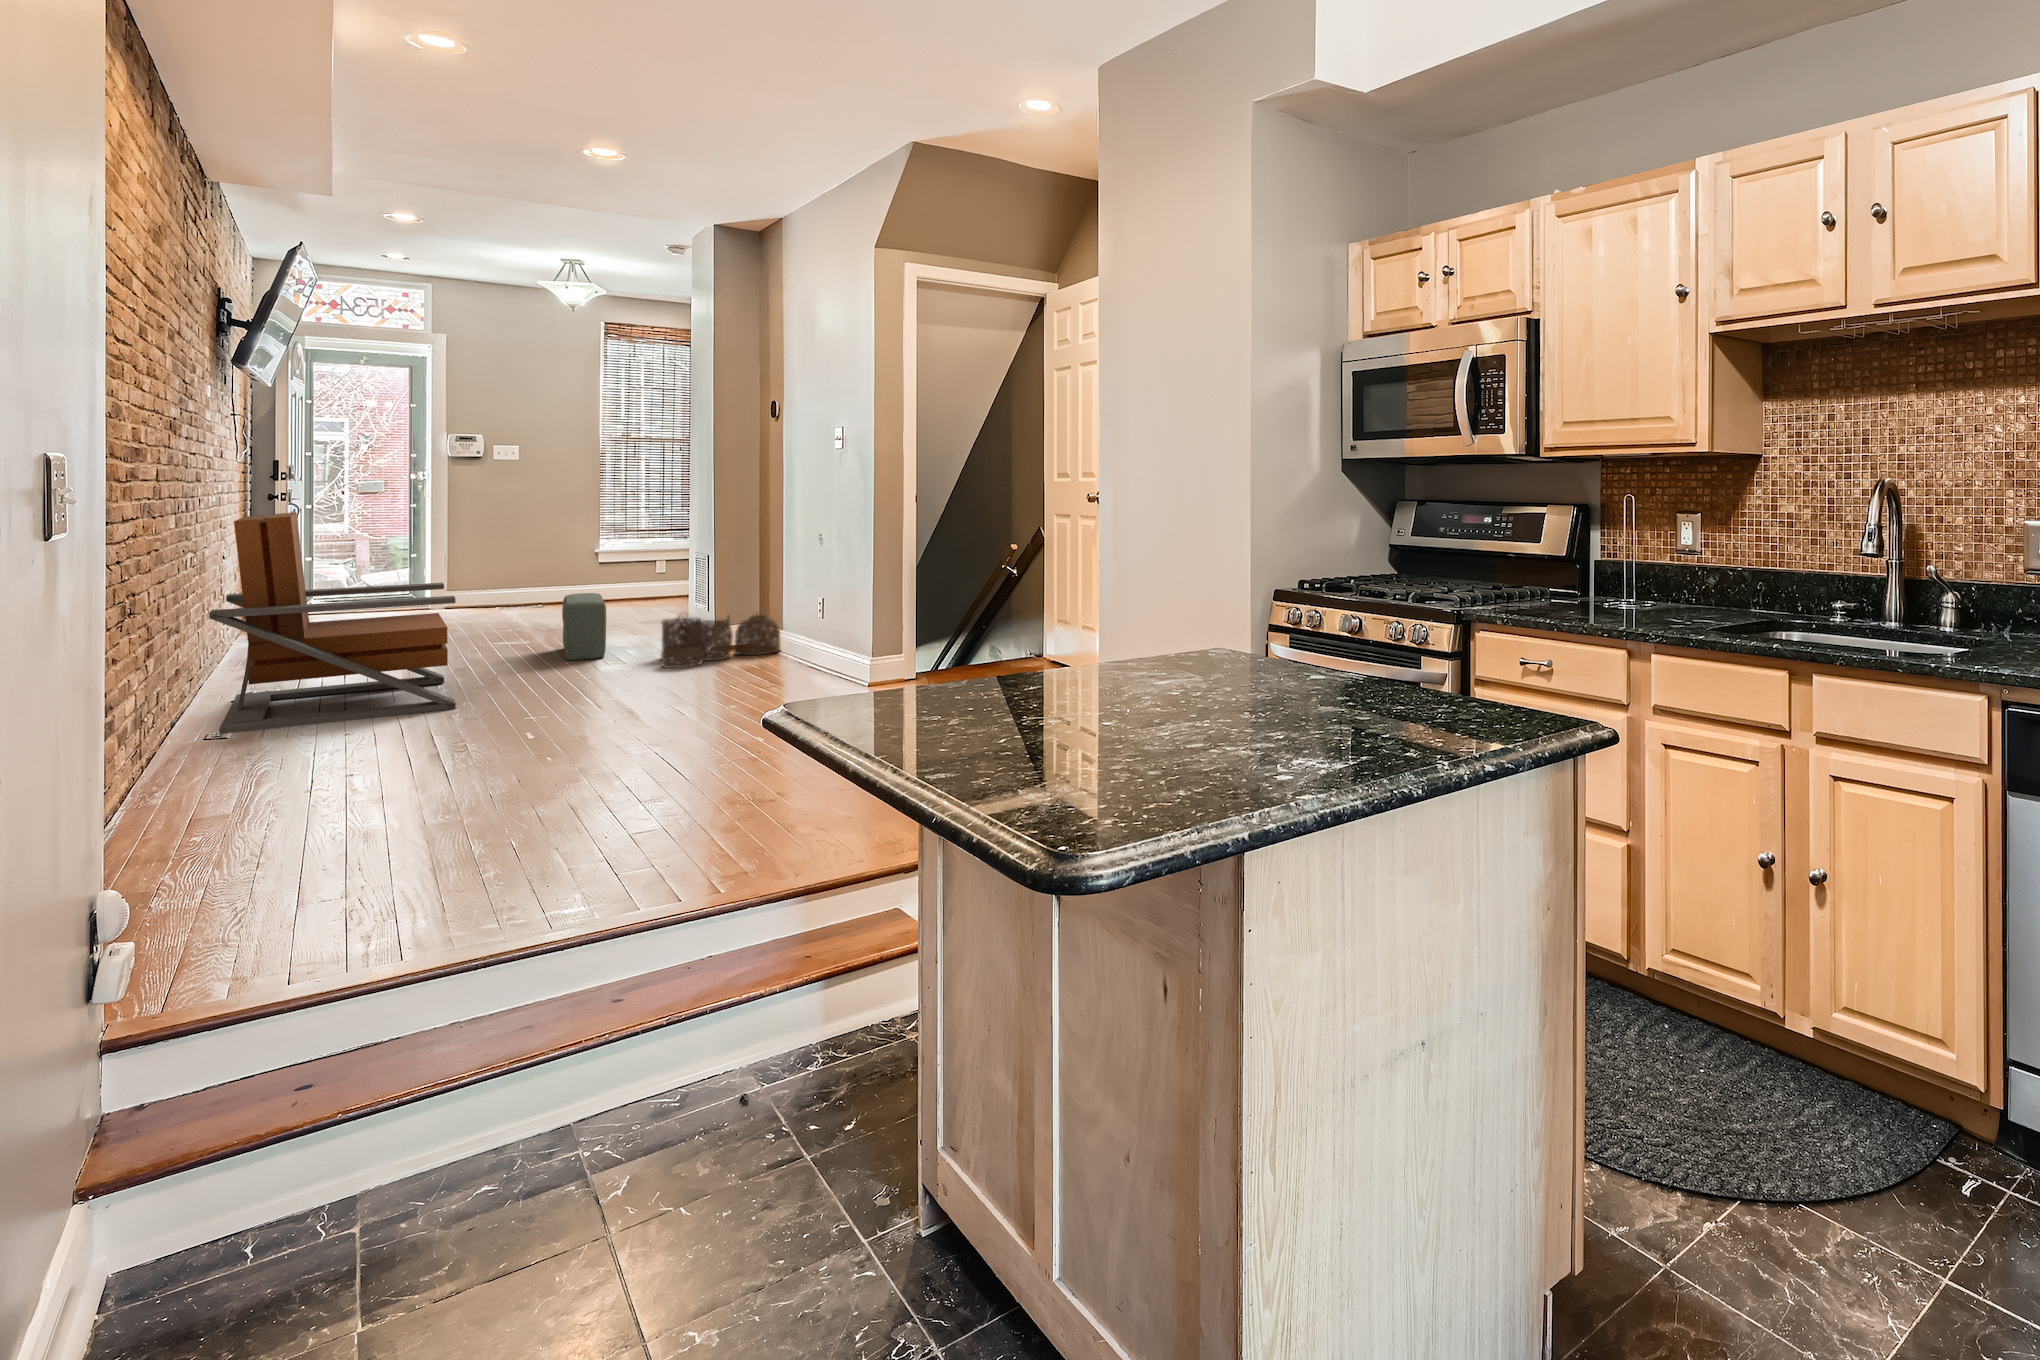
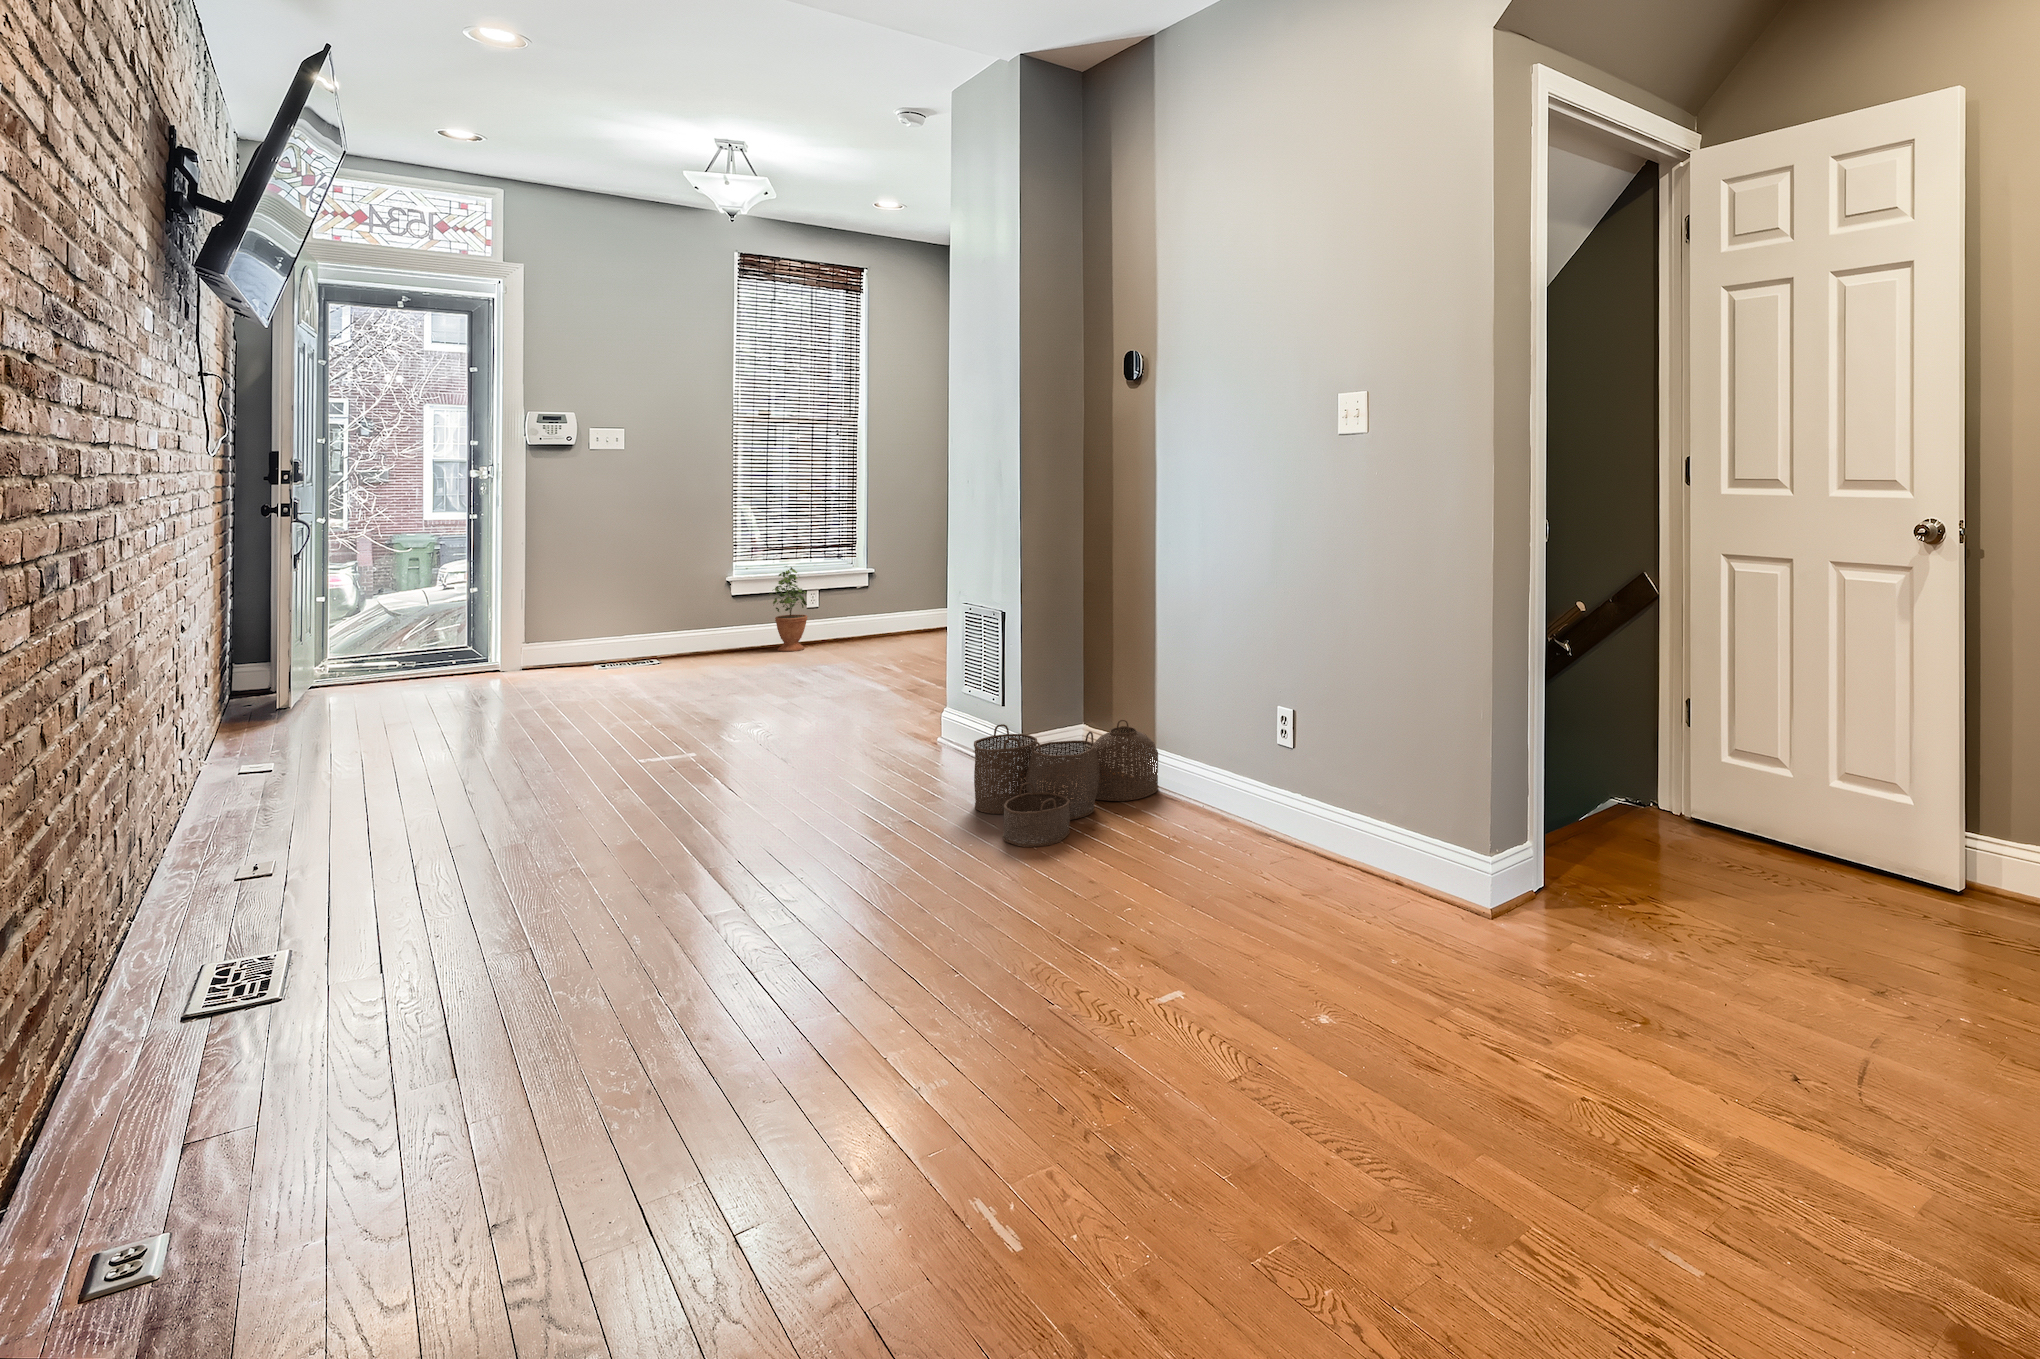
lounge chair: present [209,512,456,734] -> none [115,577,720,1225]
potted plant: none [623,541,653,602] -> present [769,566,807,651]
pouf: present [562,593,606,660] -> none [776,682,873,818]

